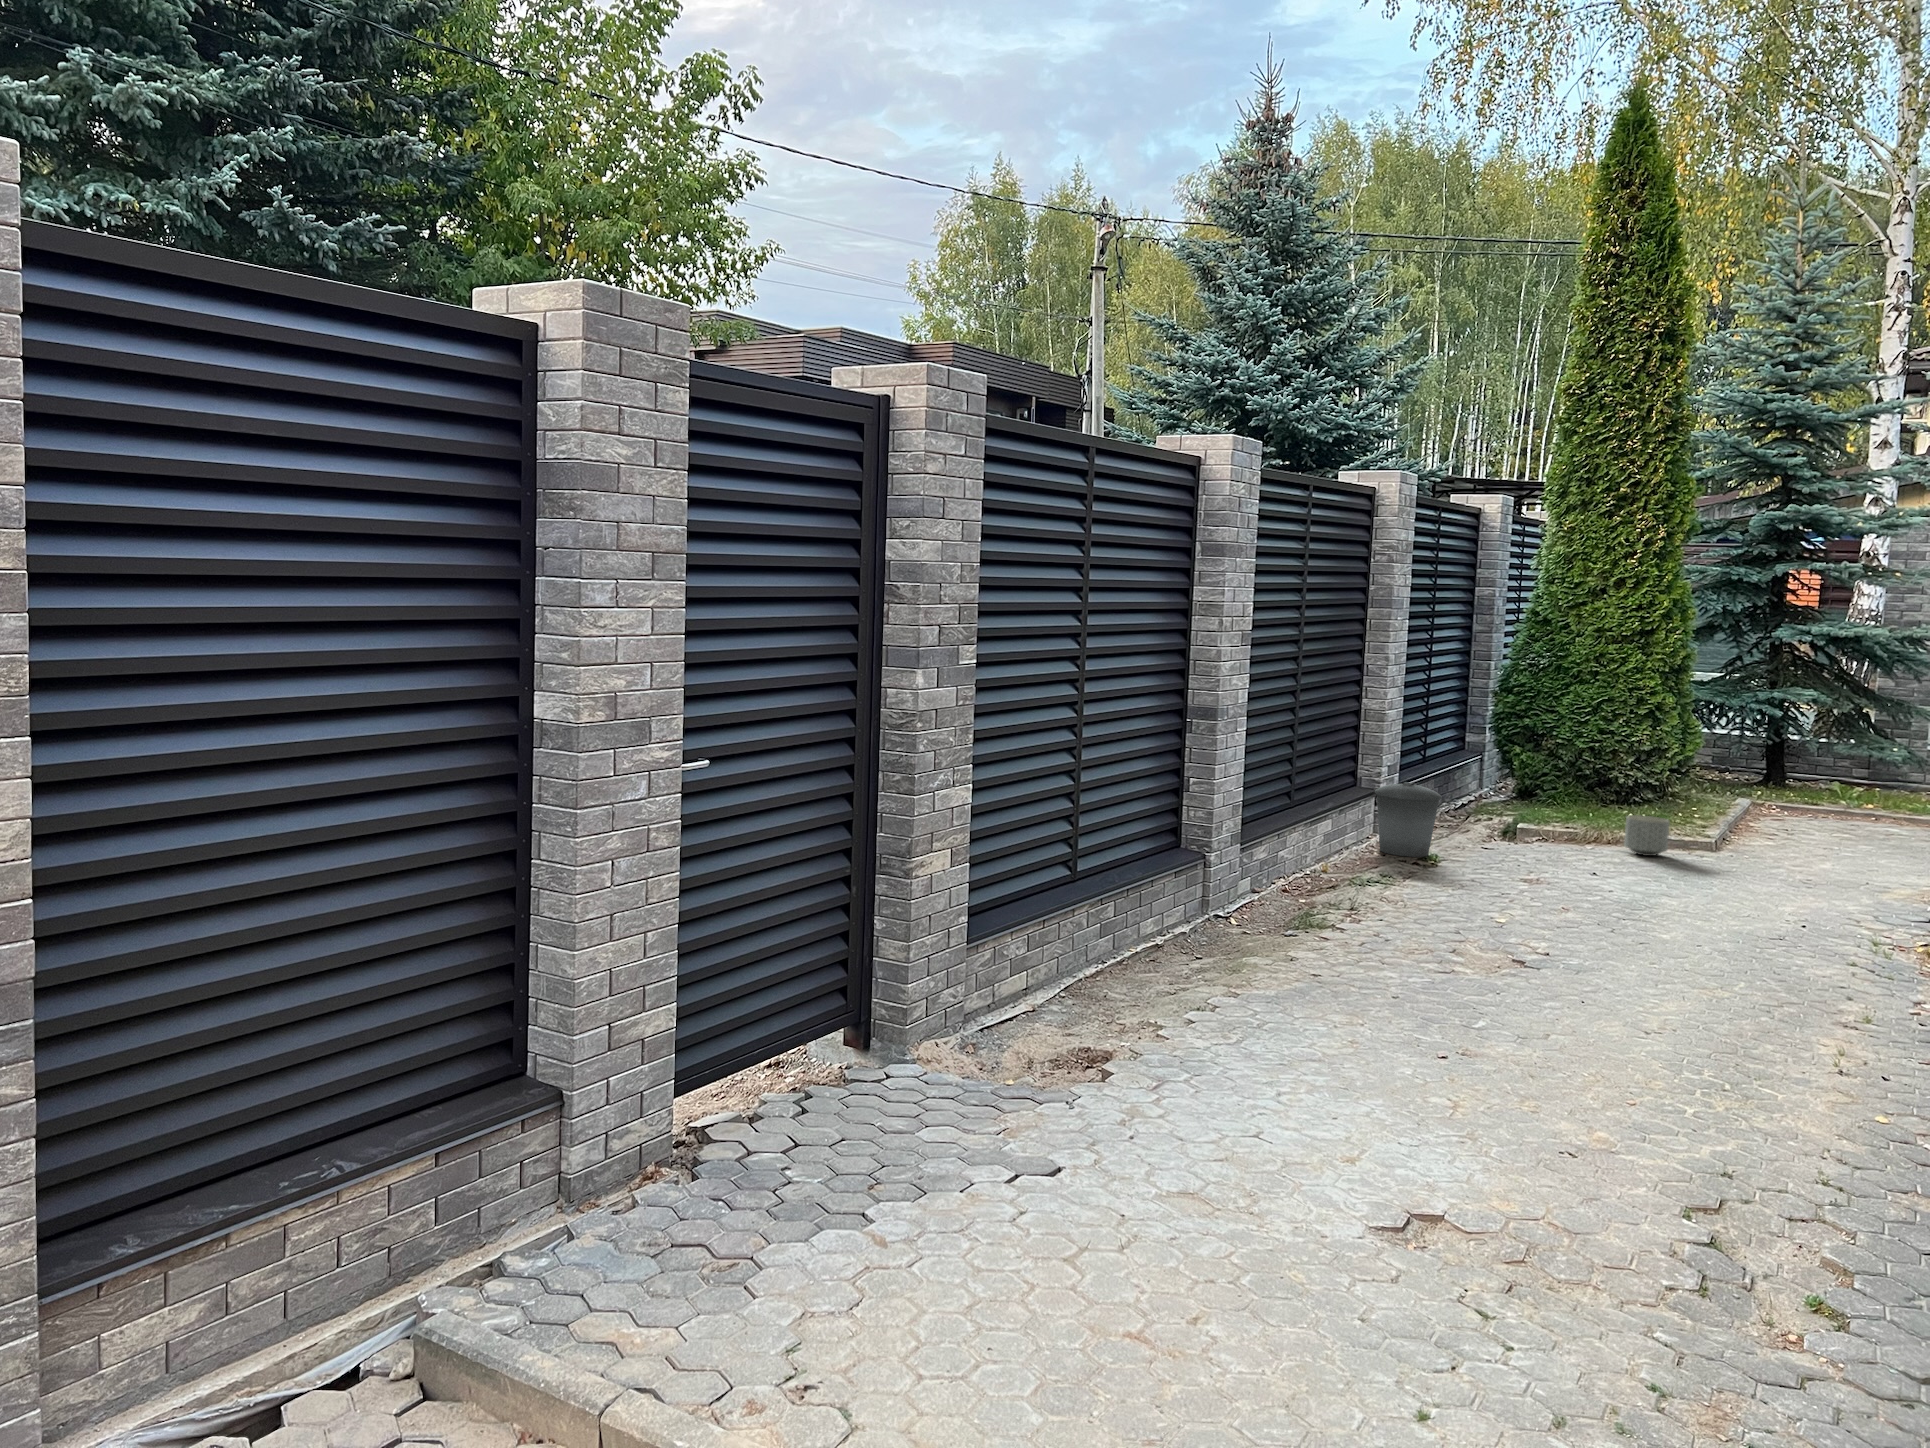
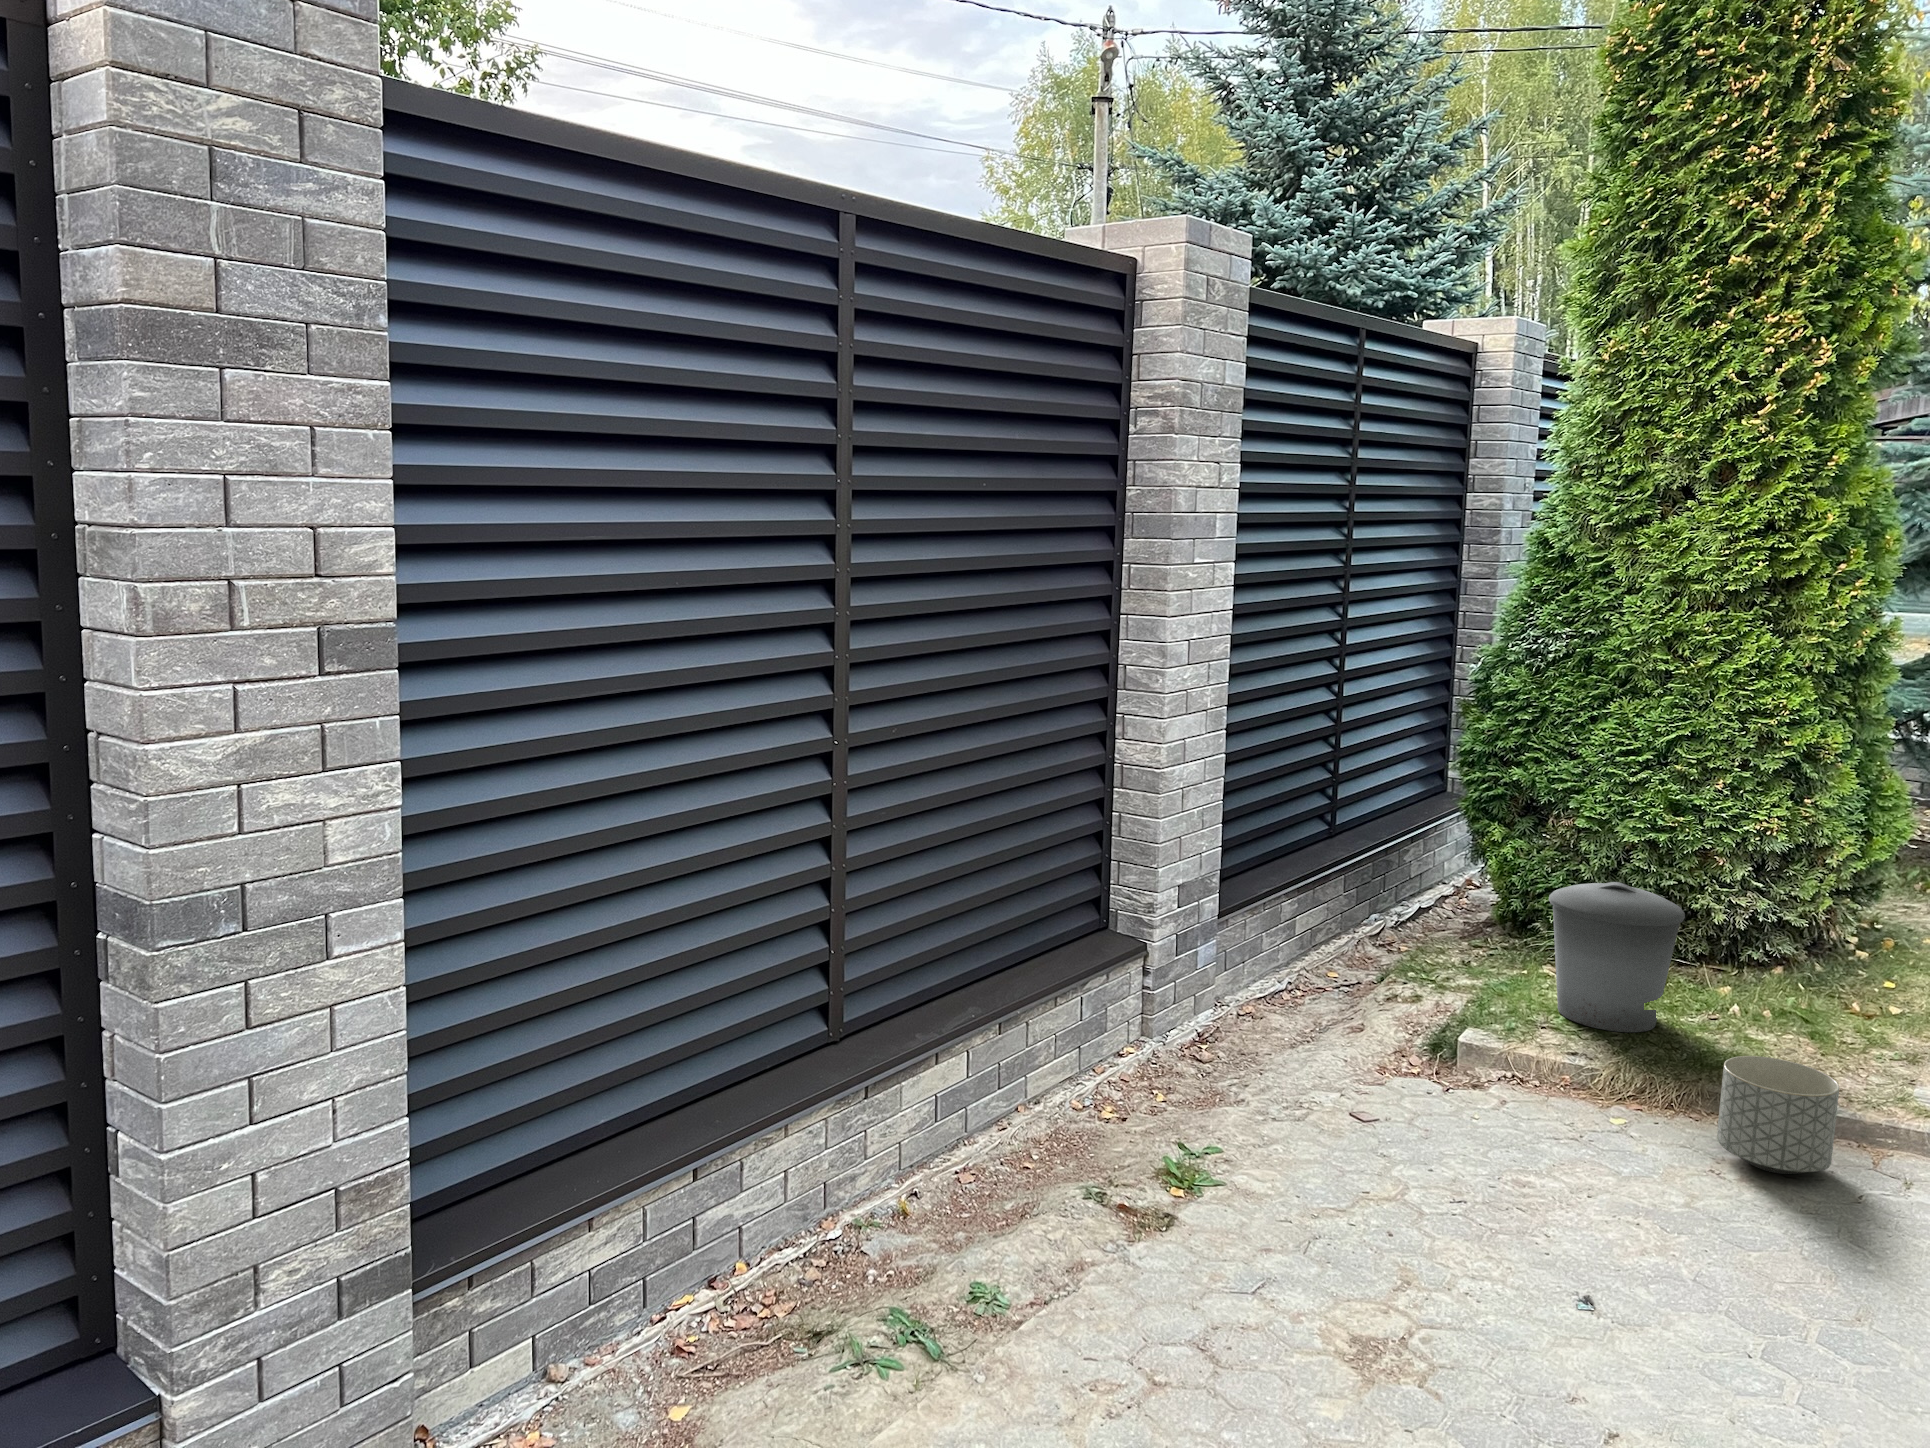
trash can: present [1375,782,1441,857] -> present [1549,882,1685,1032]

